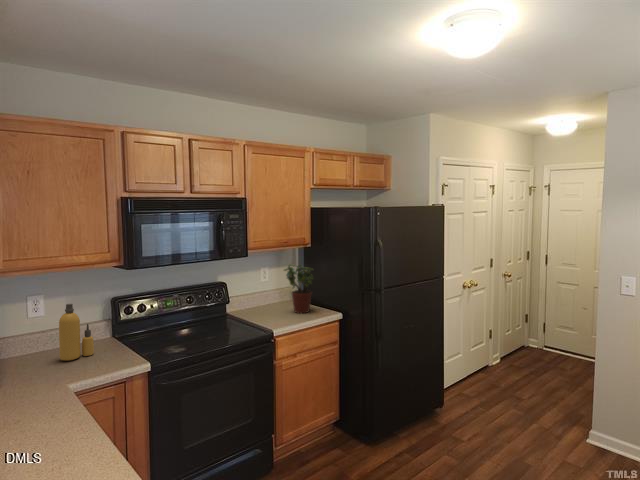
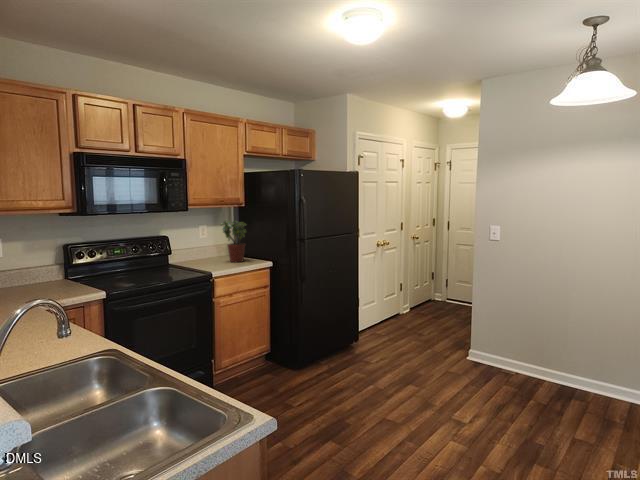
bottle: present [59,304,94,361] -> none [19,245,51,294]

